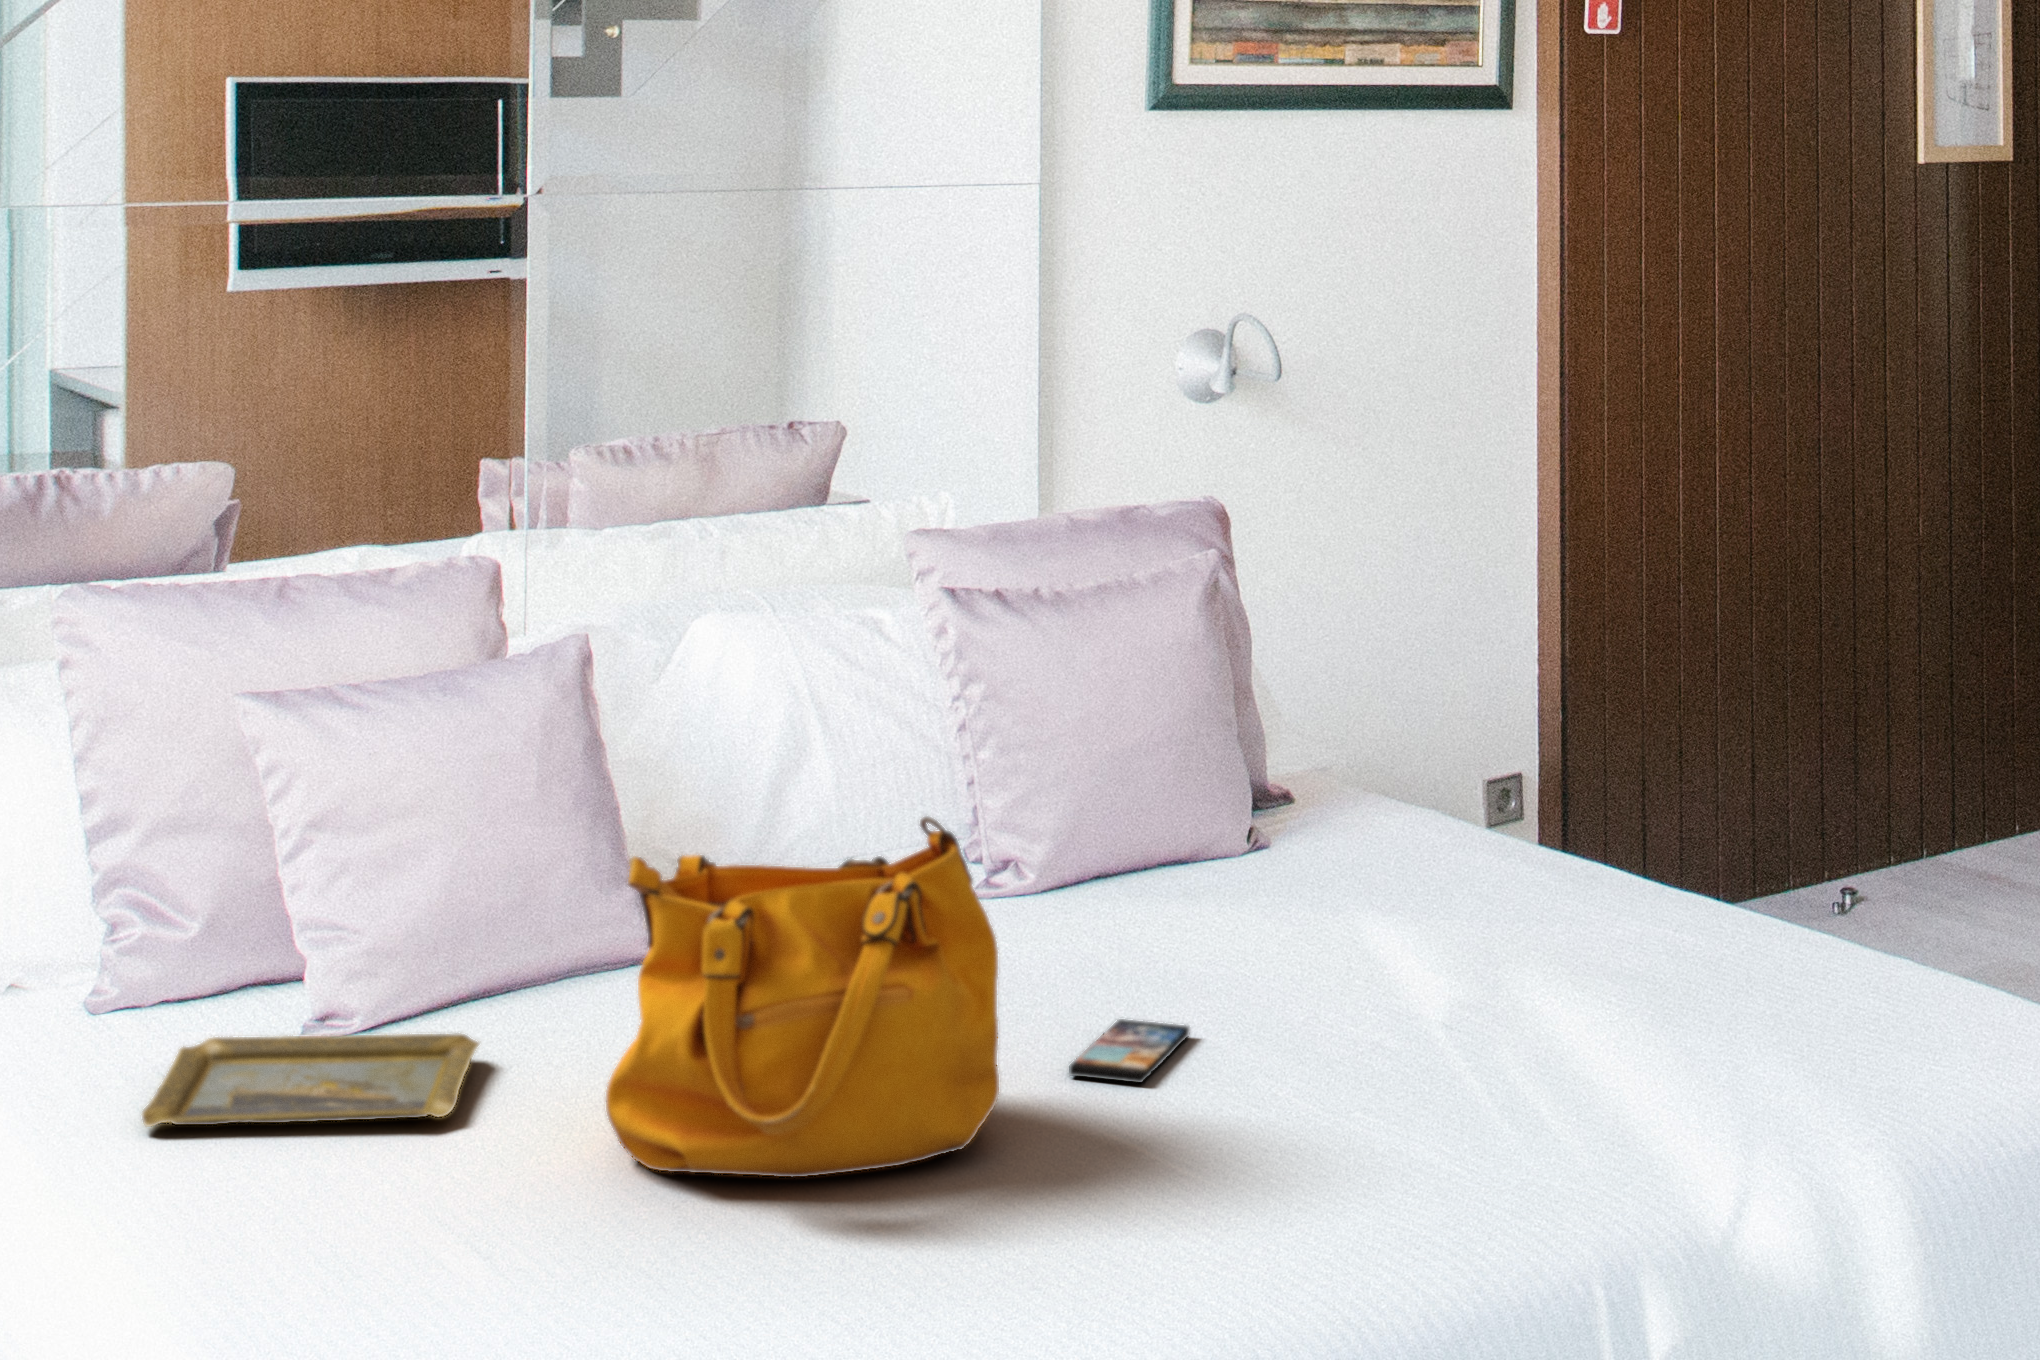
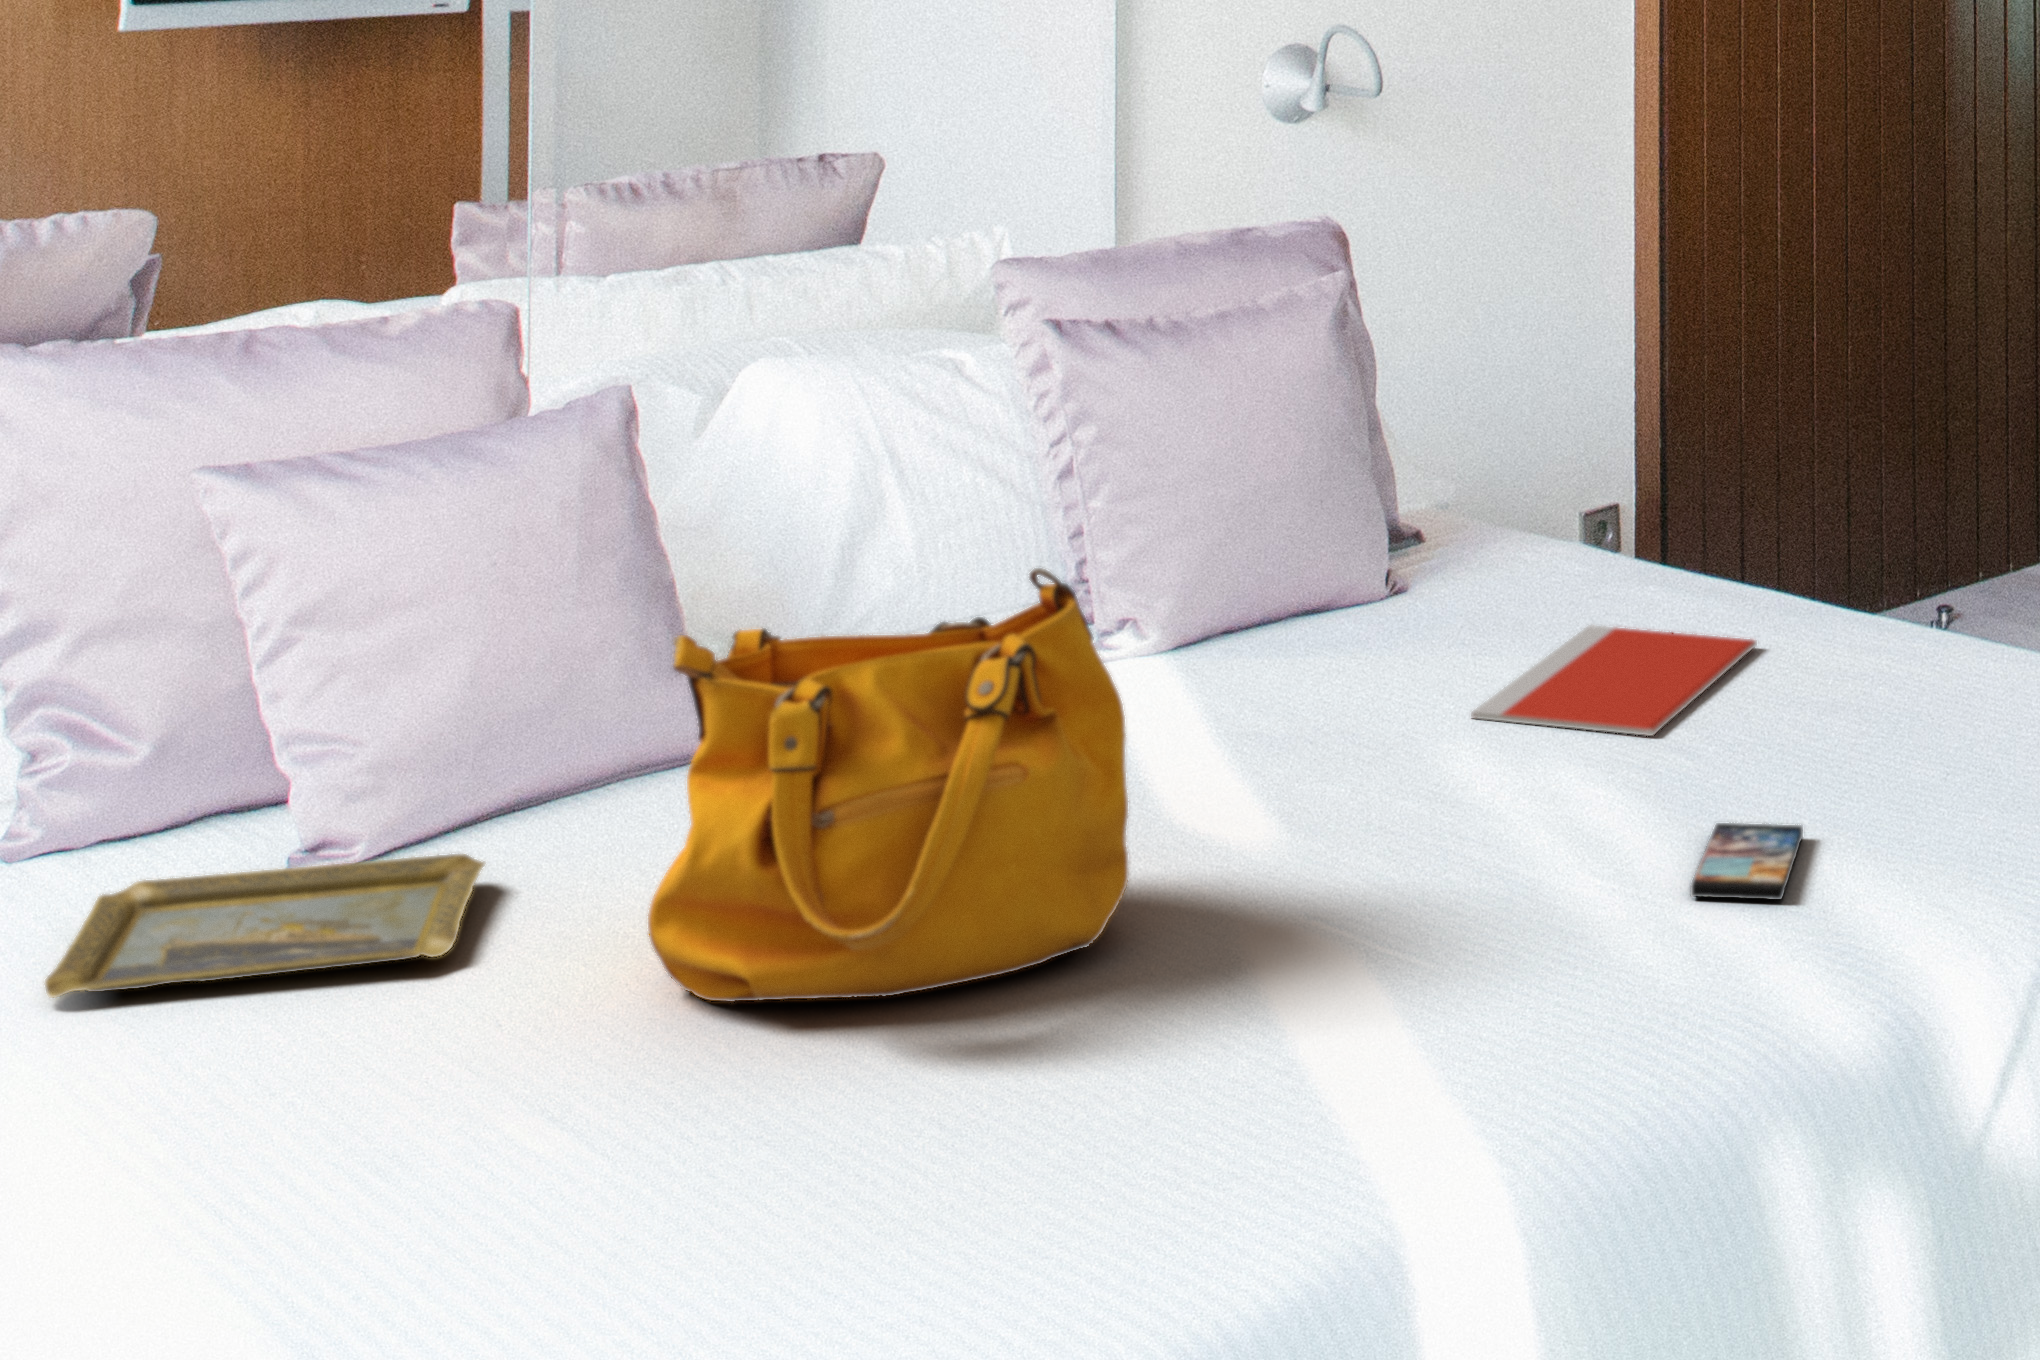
notebook: none [1319,899,1590,1004] -> present [1471,625,1757,736]
smartphone: present [1069,1019,1190,1083] -> present [1690,823,1803,900]

